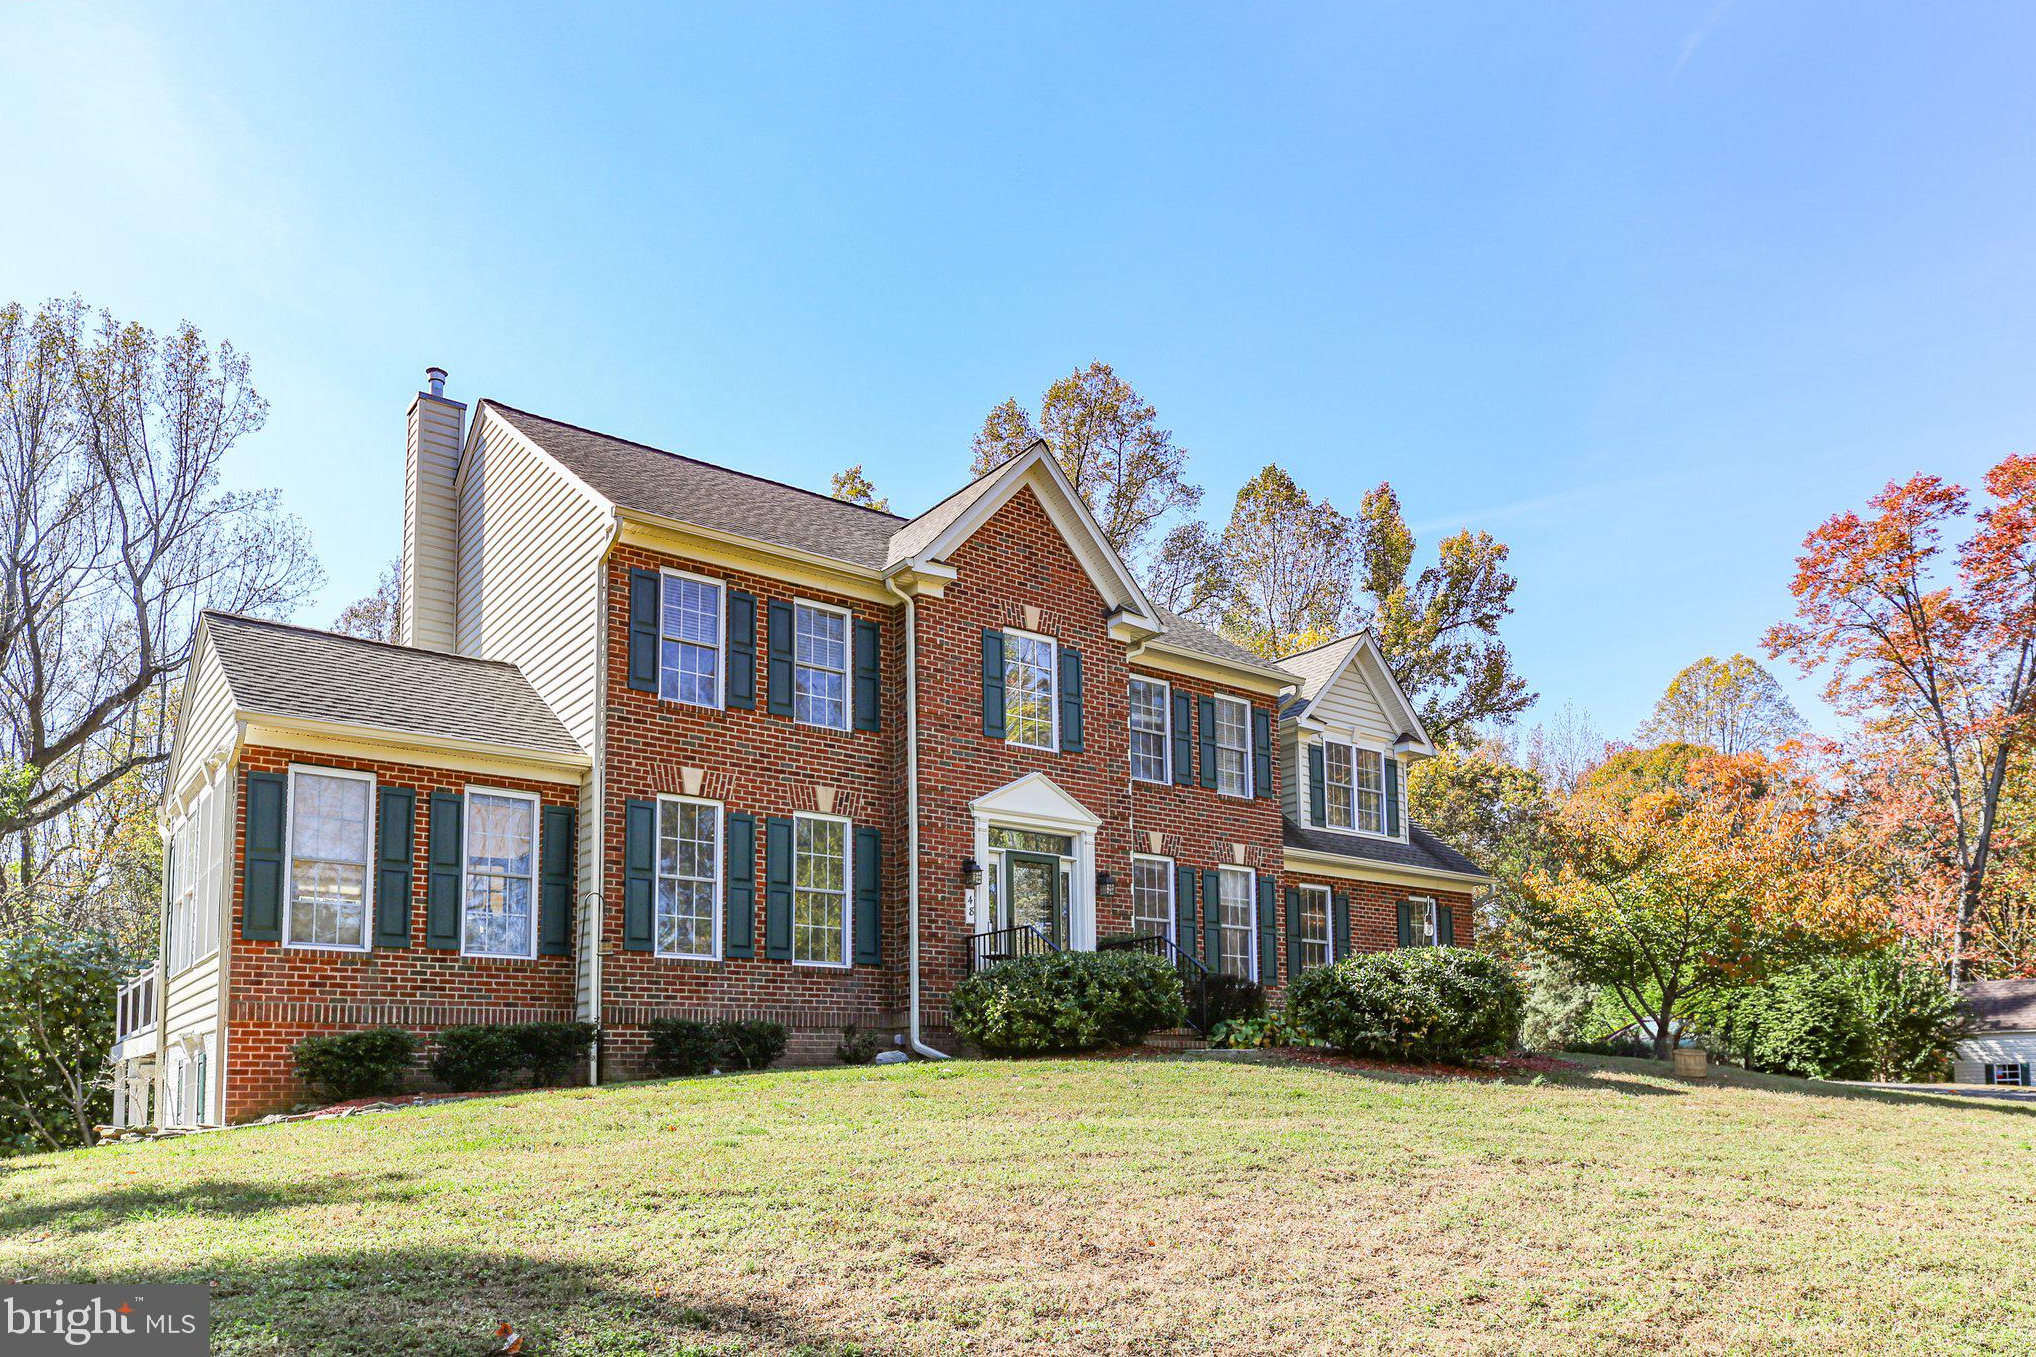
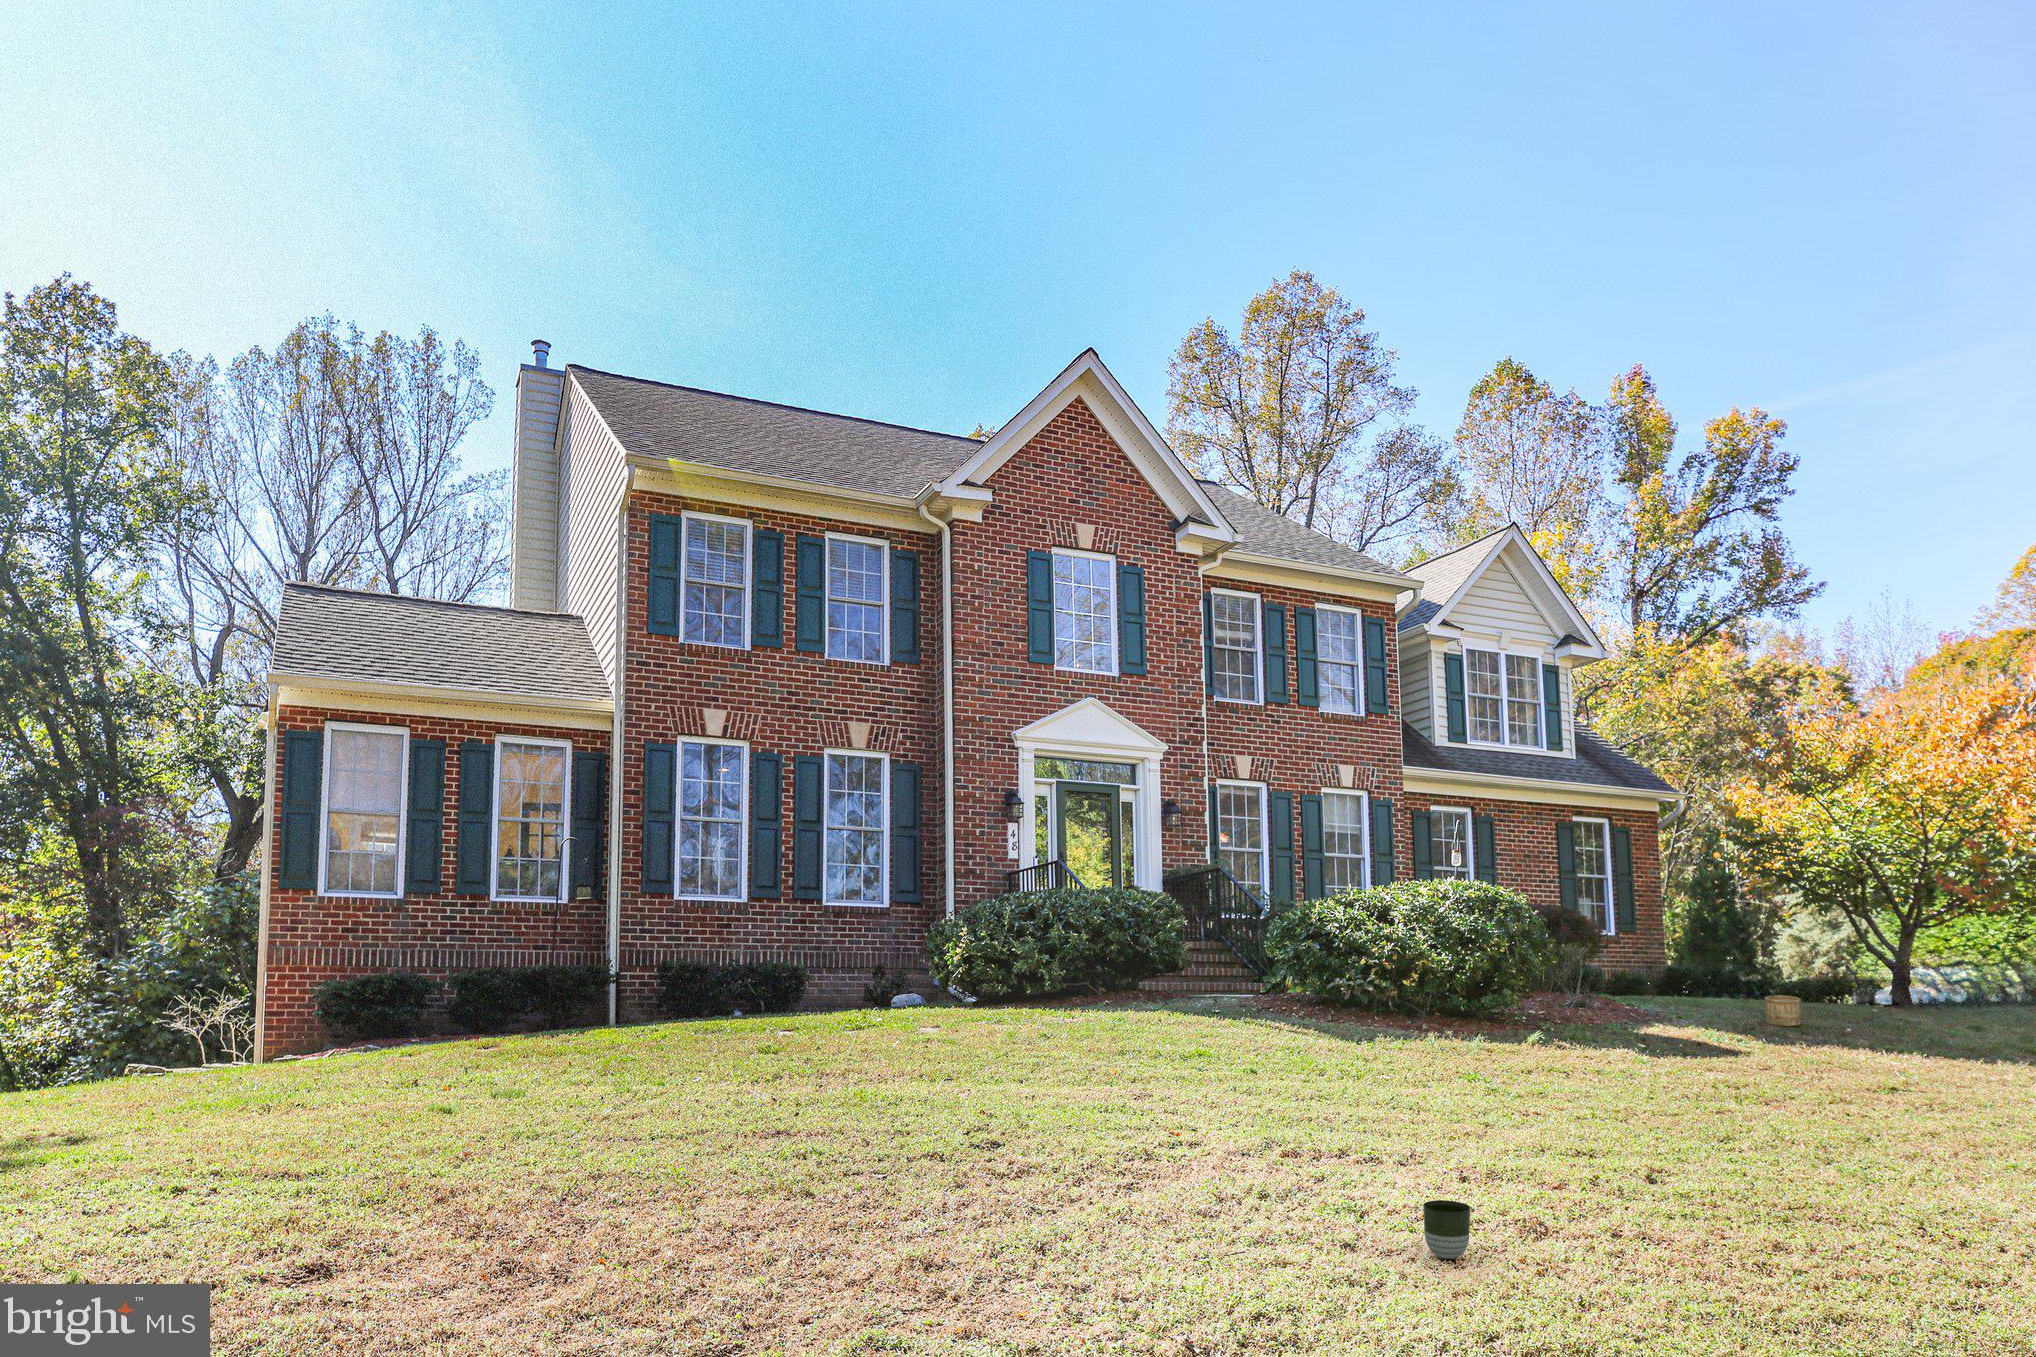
planter: none [1650,1234,1701,1295] -> present [1423,1200,1471,1259]

